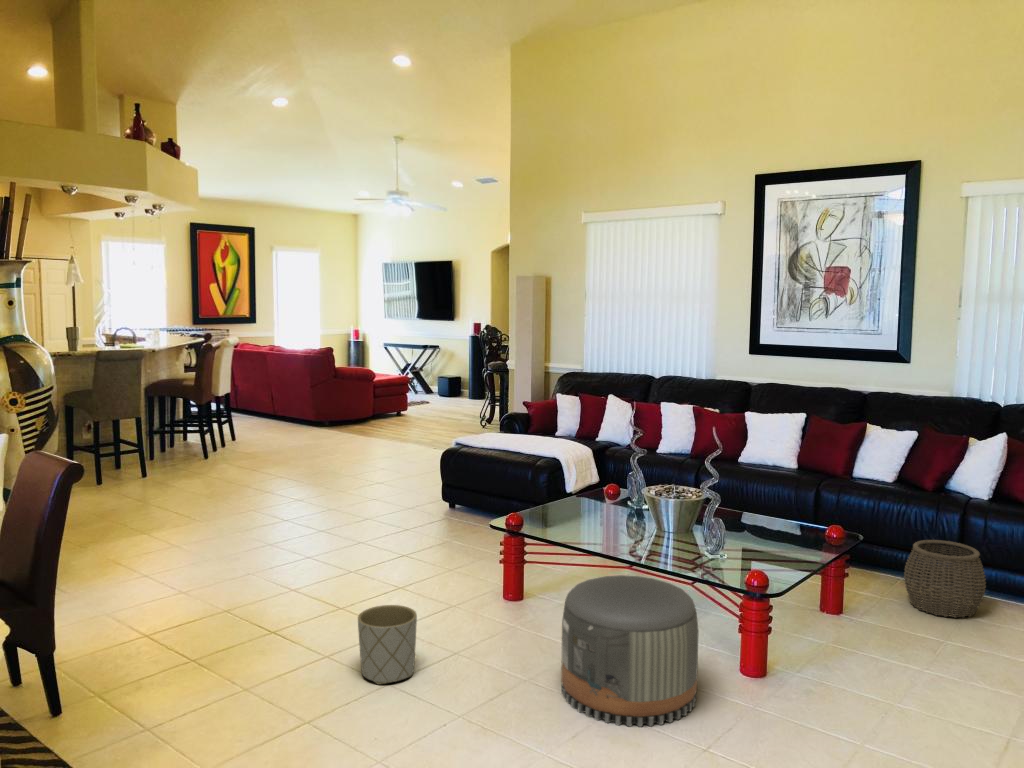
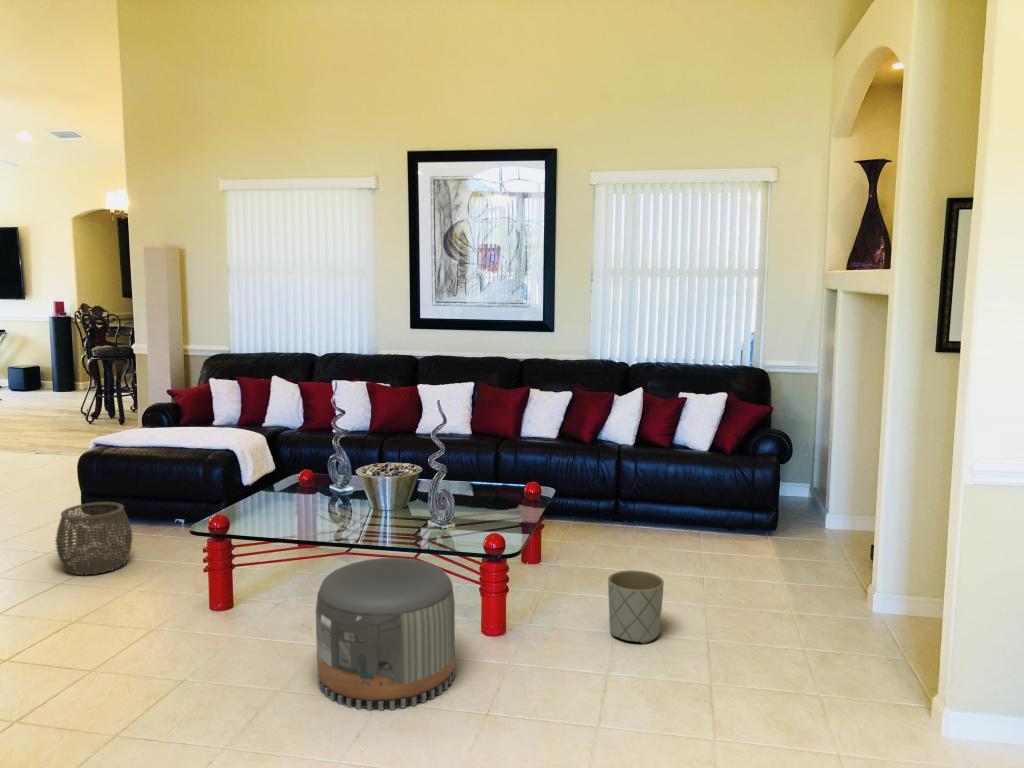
woven basket: present [904,540,986,618] -> present [56,502,132,575]
planter: present [358,605,417,685] -> present [608,570,664,644]

